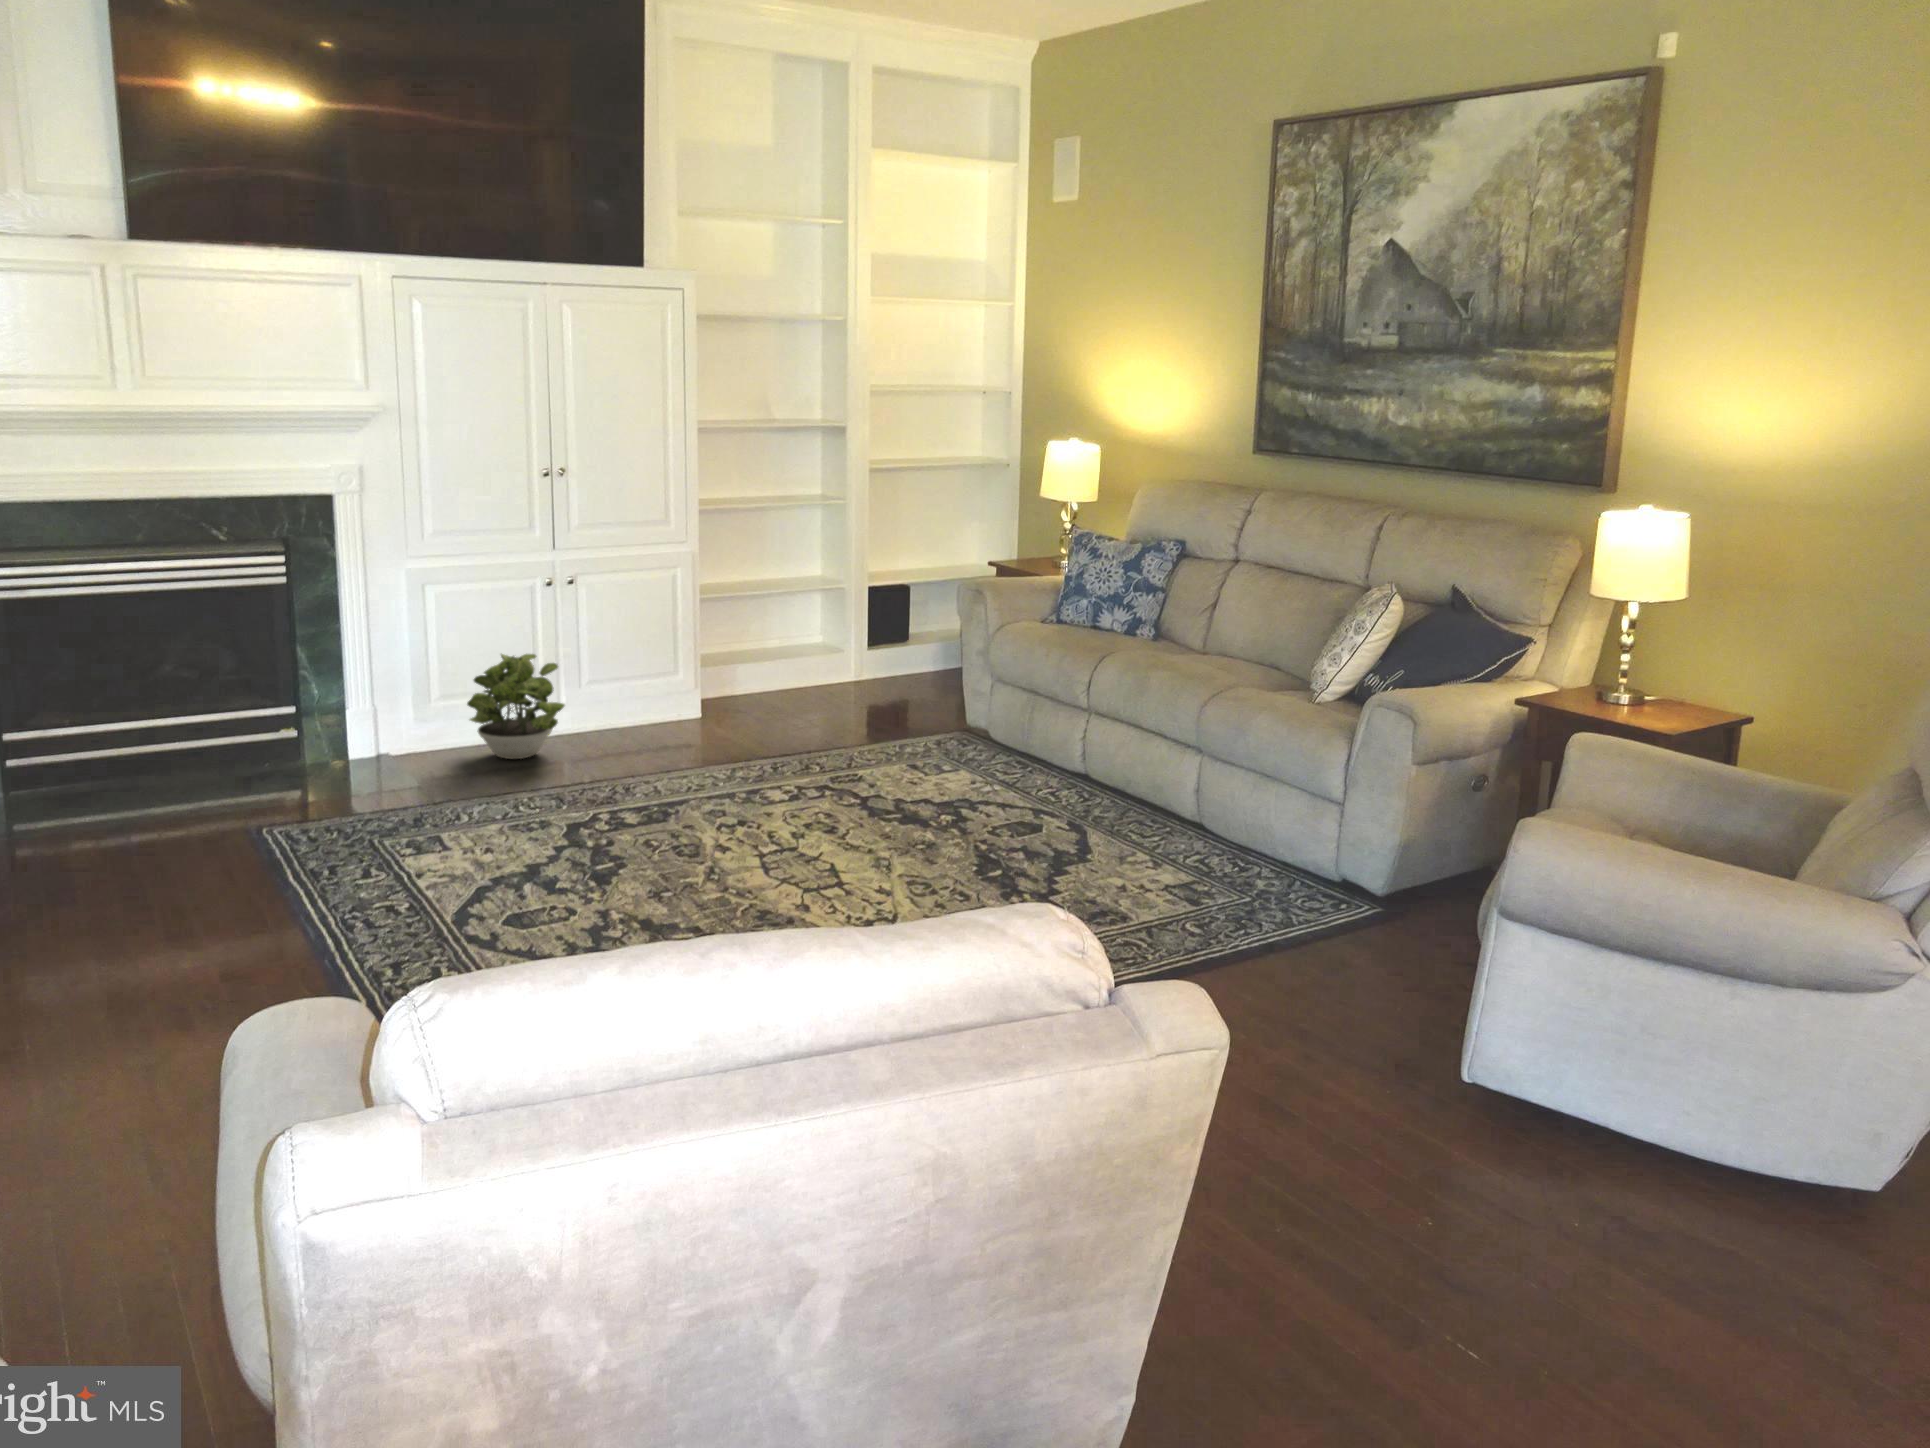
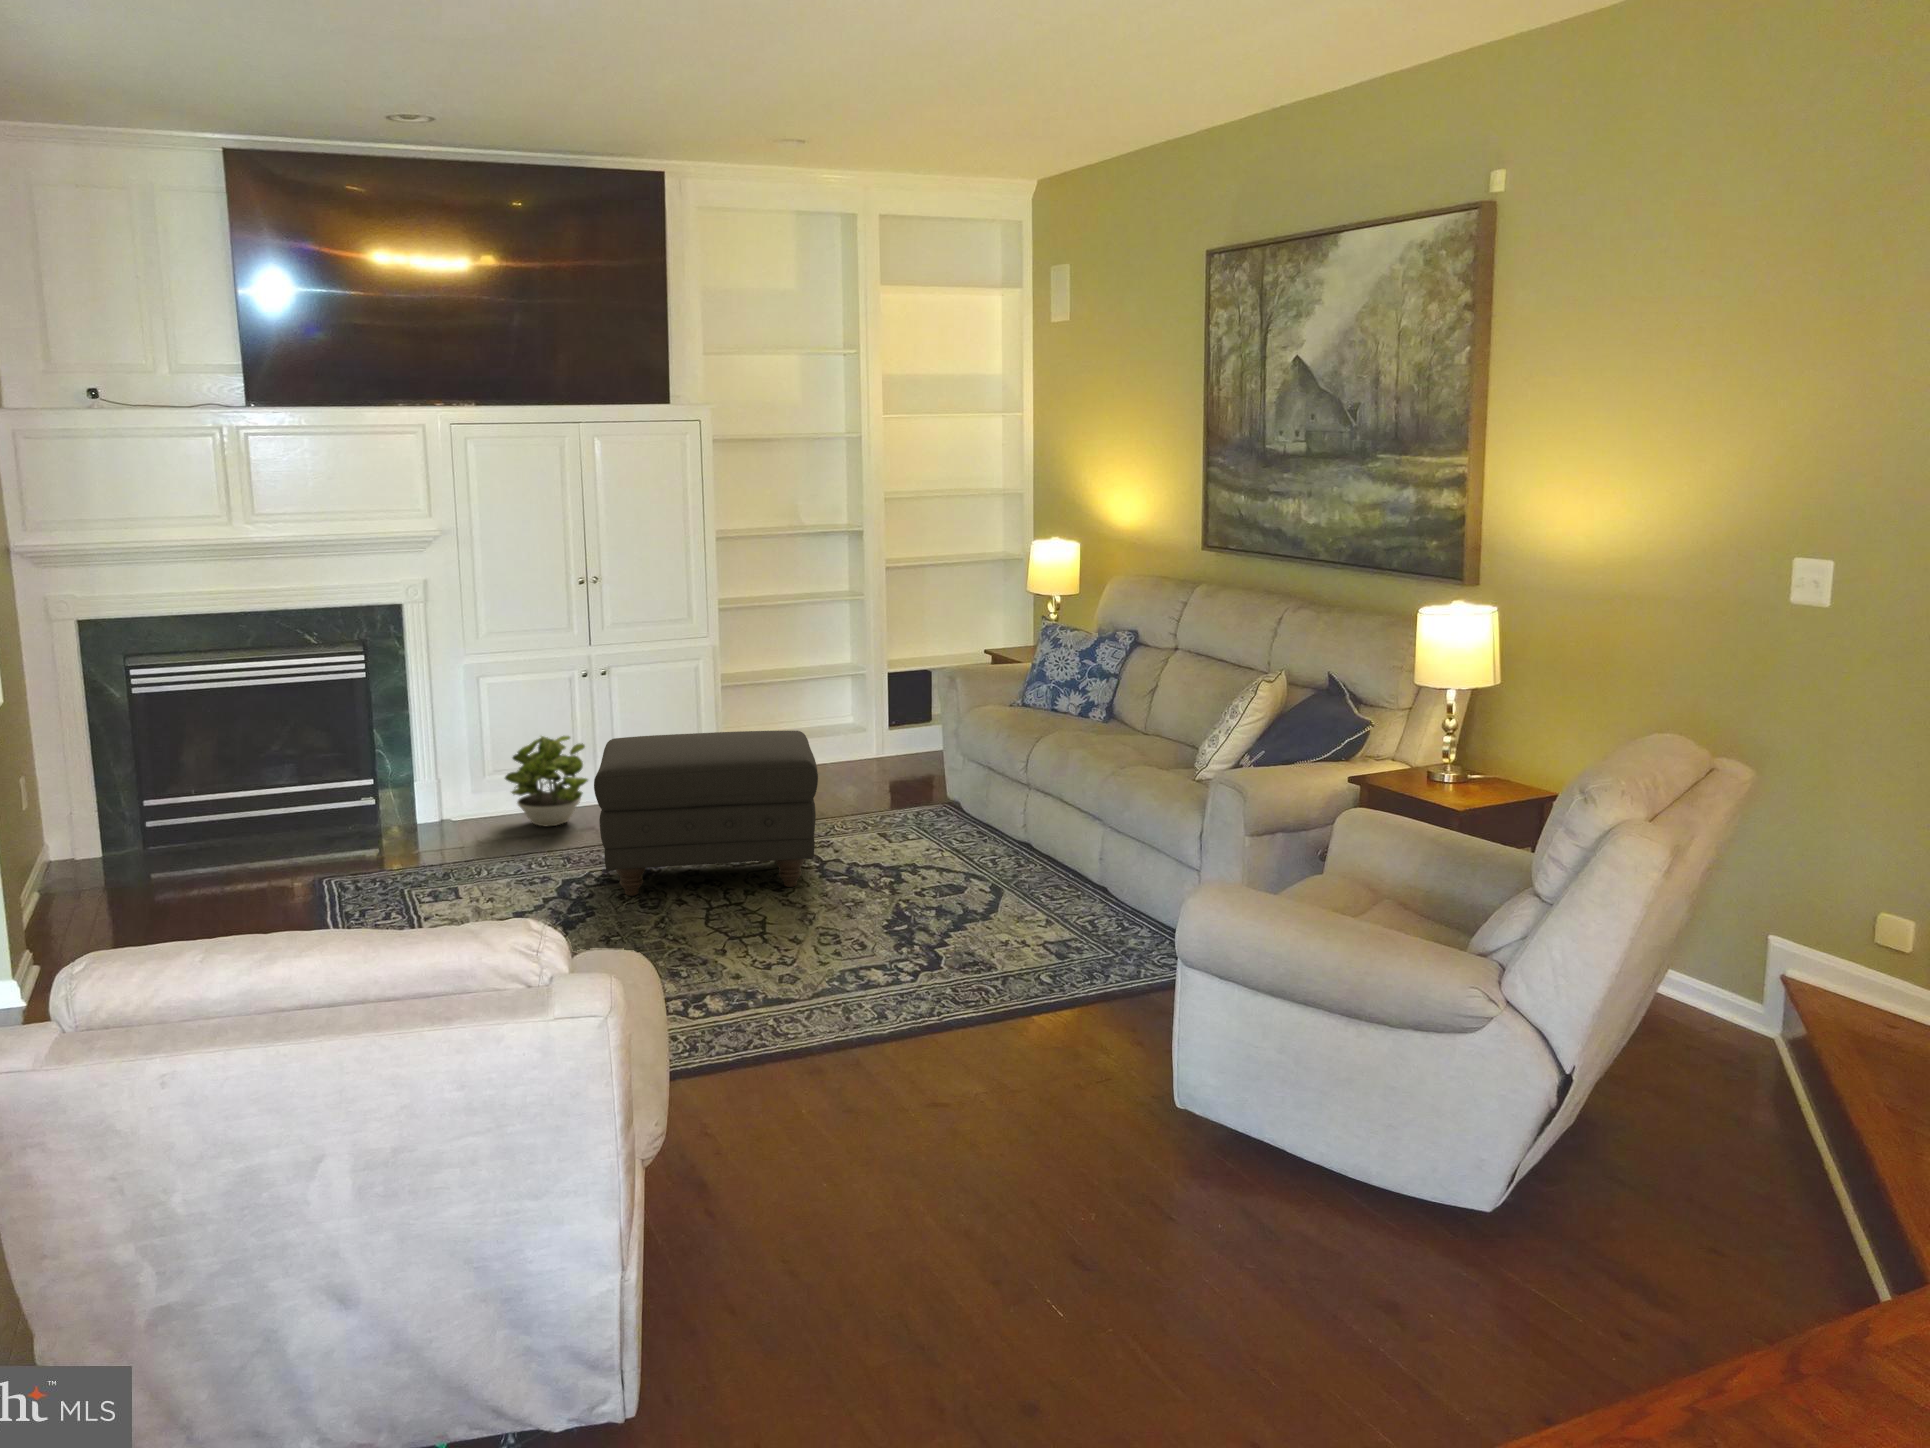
ottoman: none [607,648,879,842] -> present [594,731,818,896]

